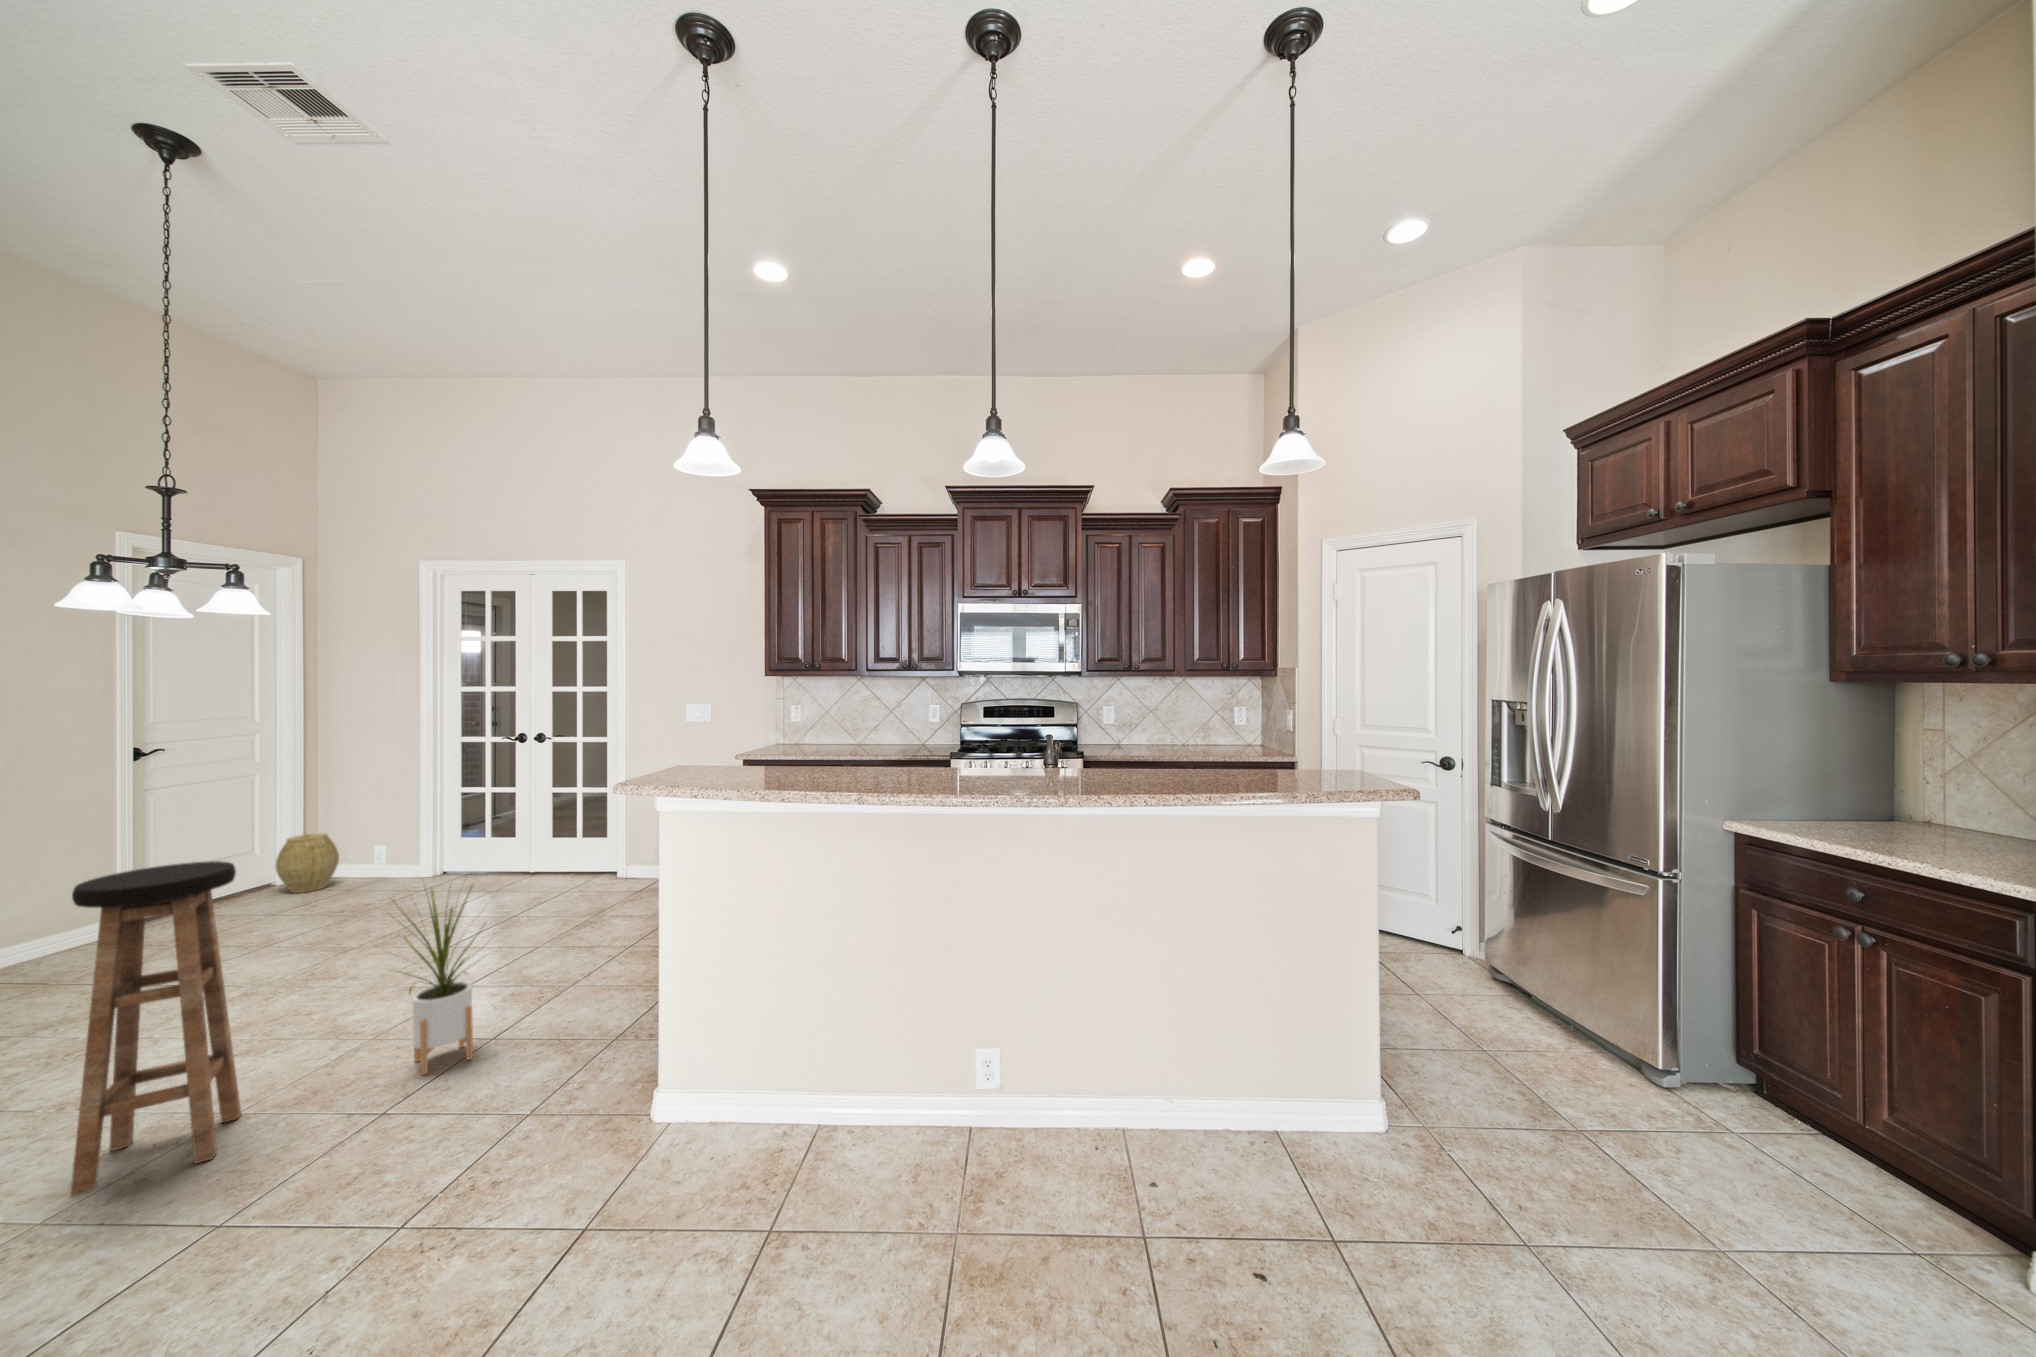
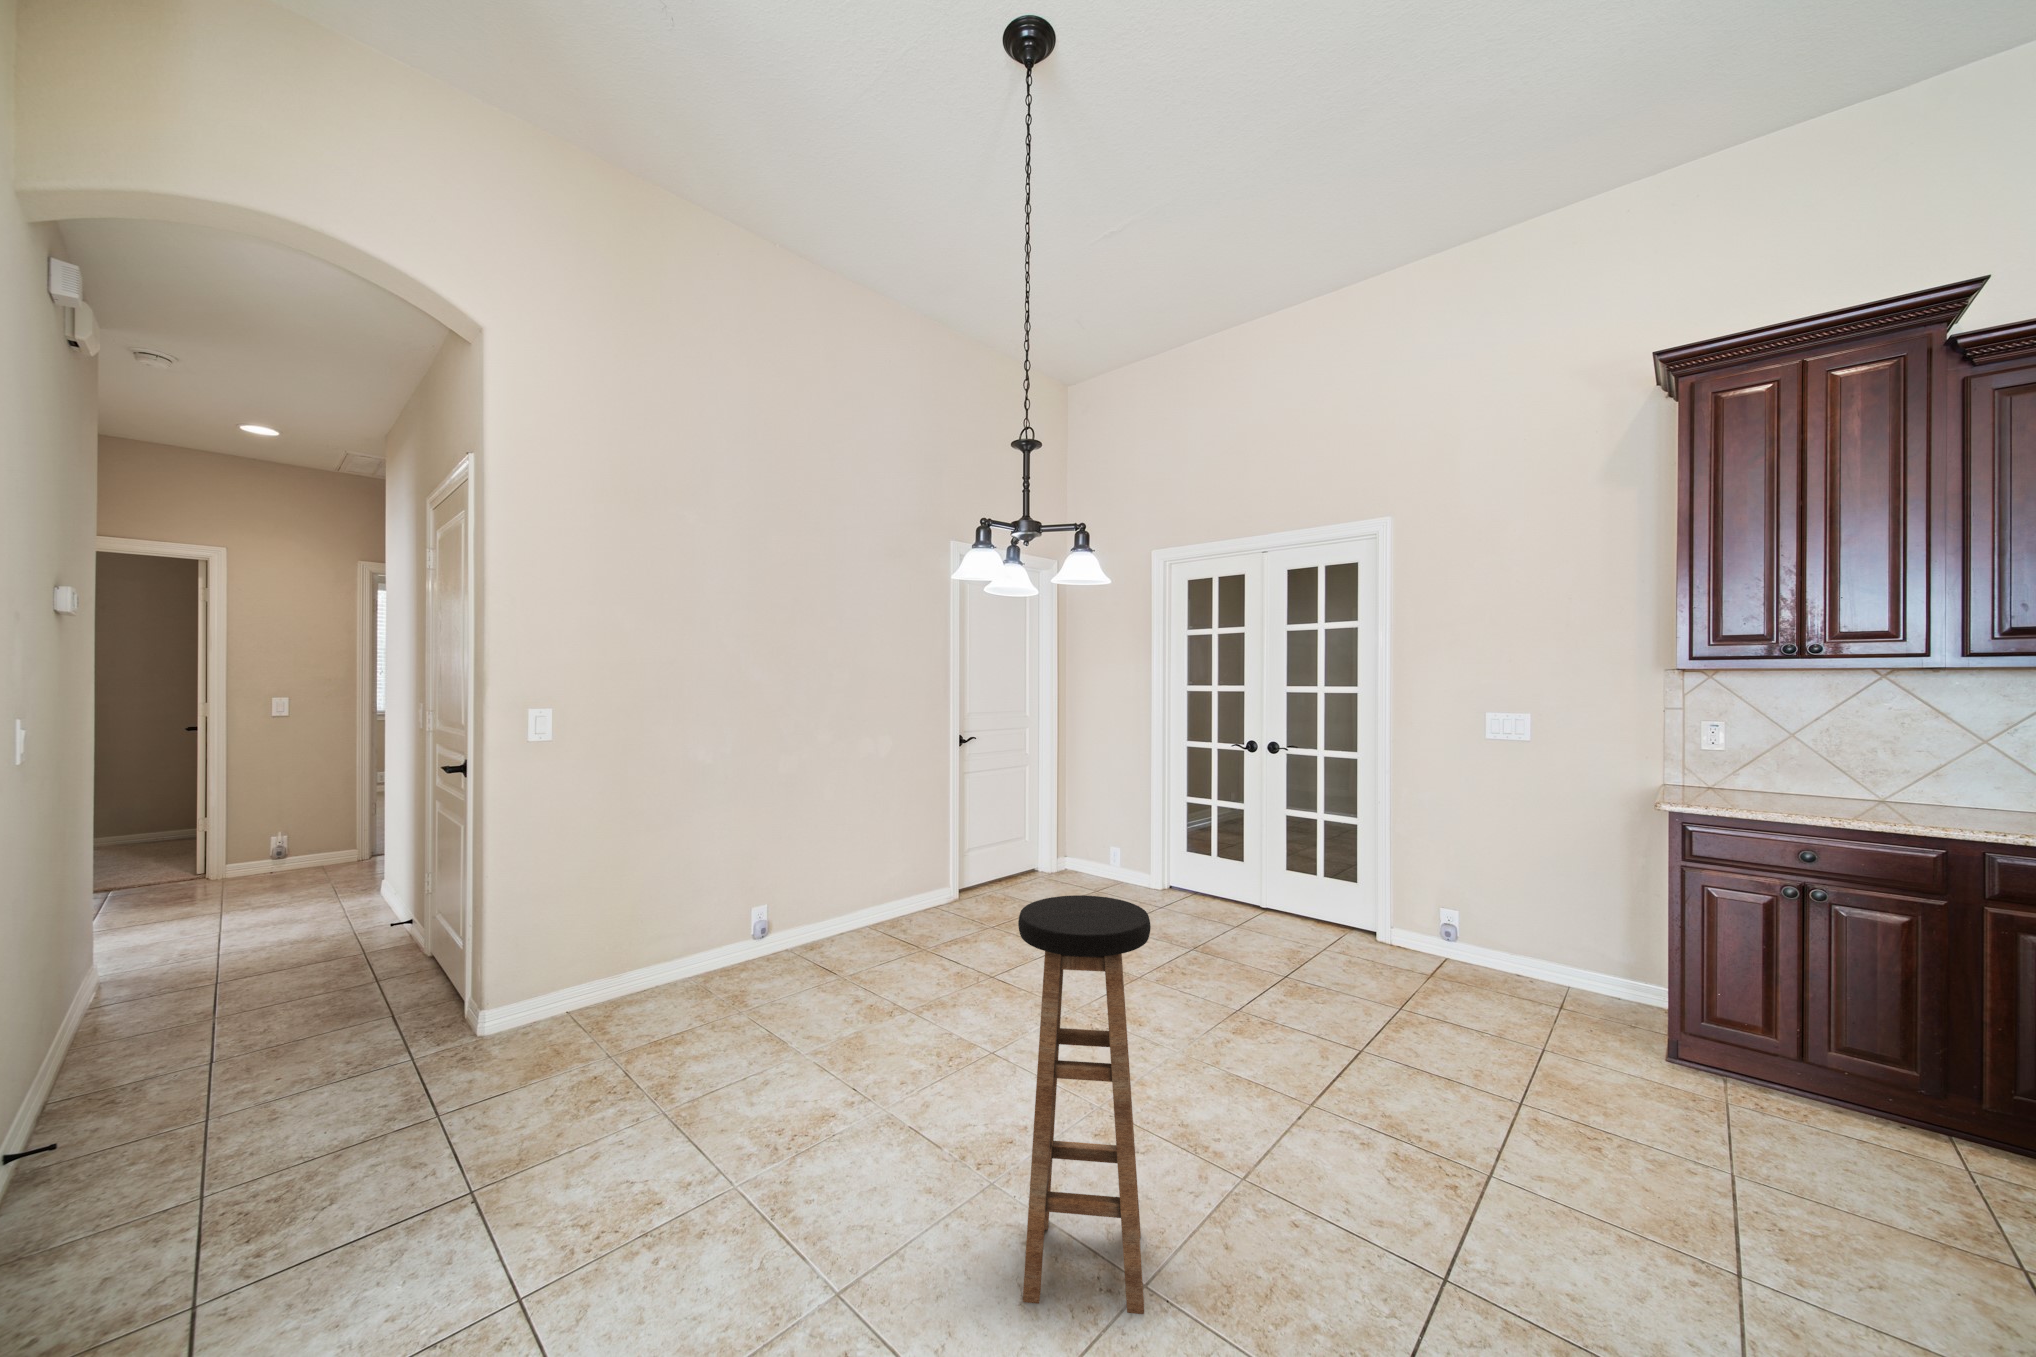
woven basket: present [275,834,339,893] -> none [1041,827,1085,886]
house plant: present [393,886,497,1075] -> none [1271,957,1431,1263]

